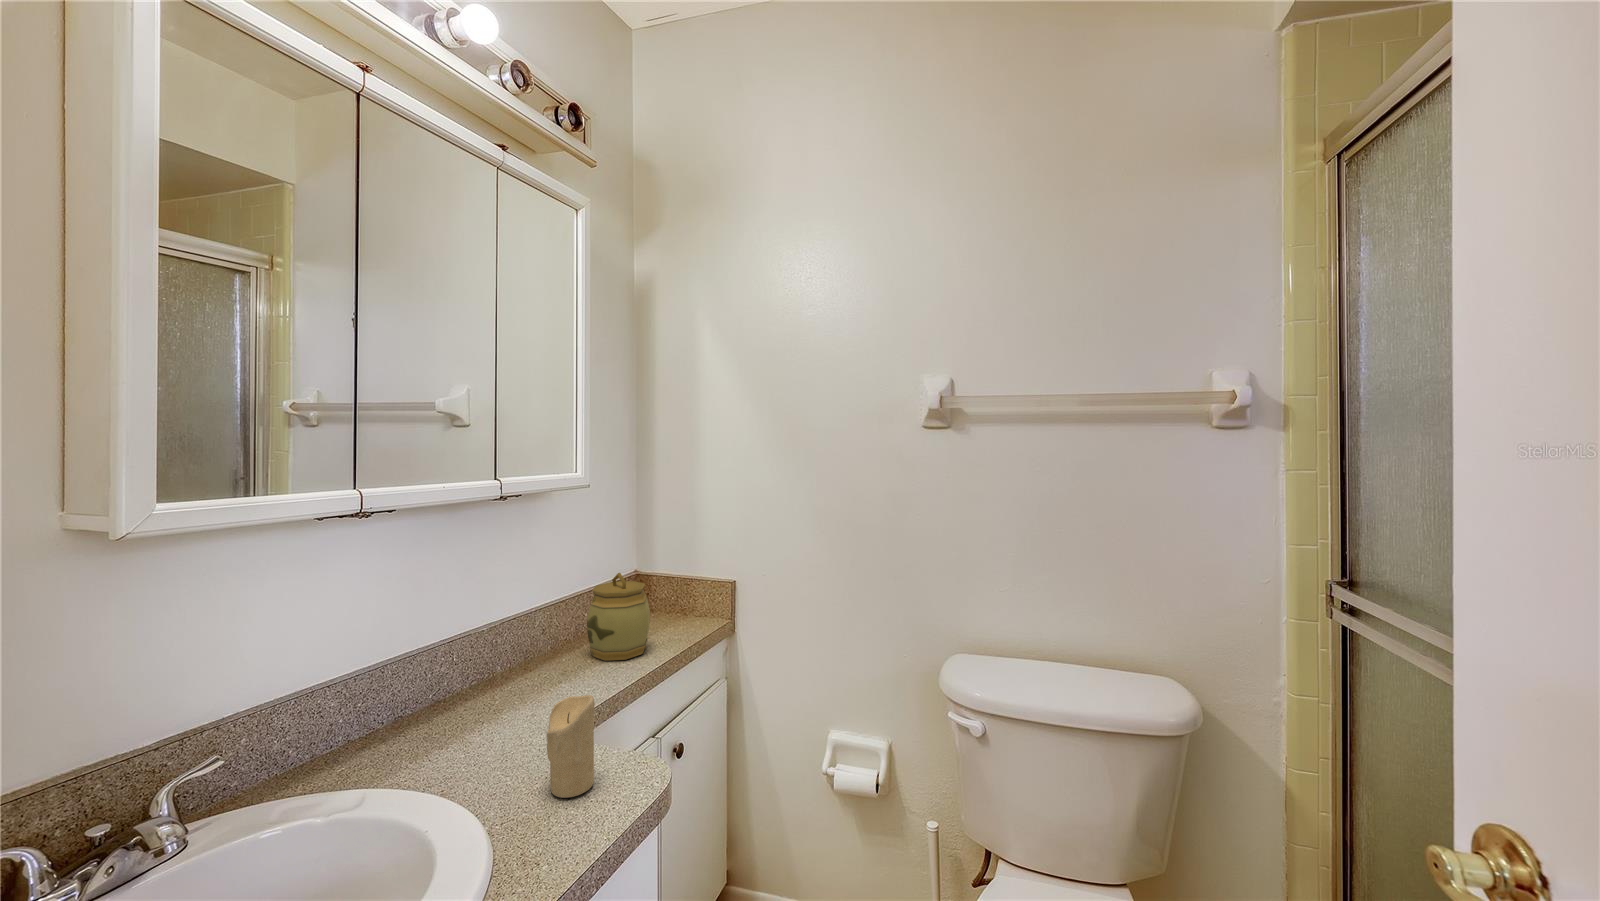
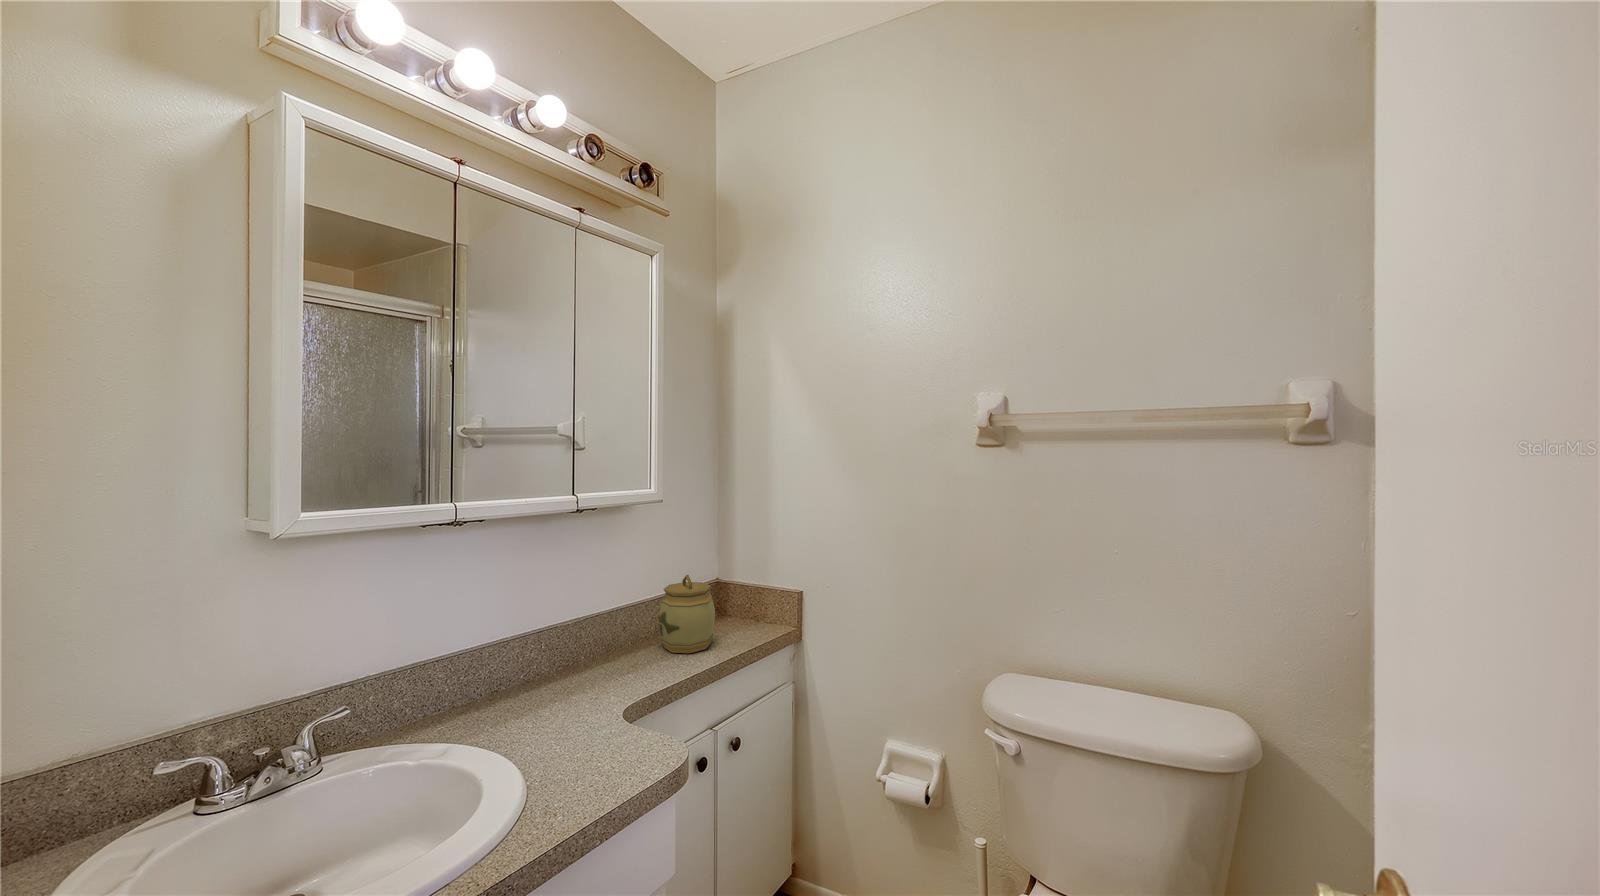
candle: present [546,695,594,798] -> none [580,685,621,773]

